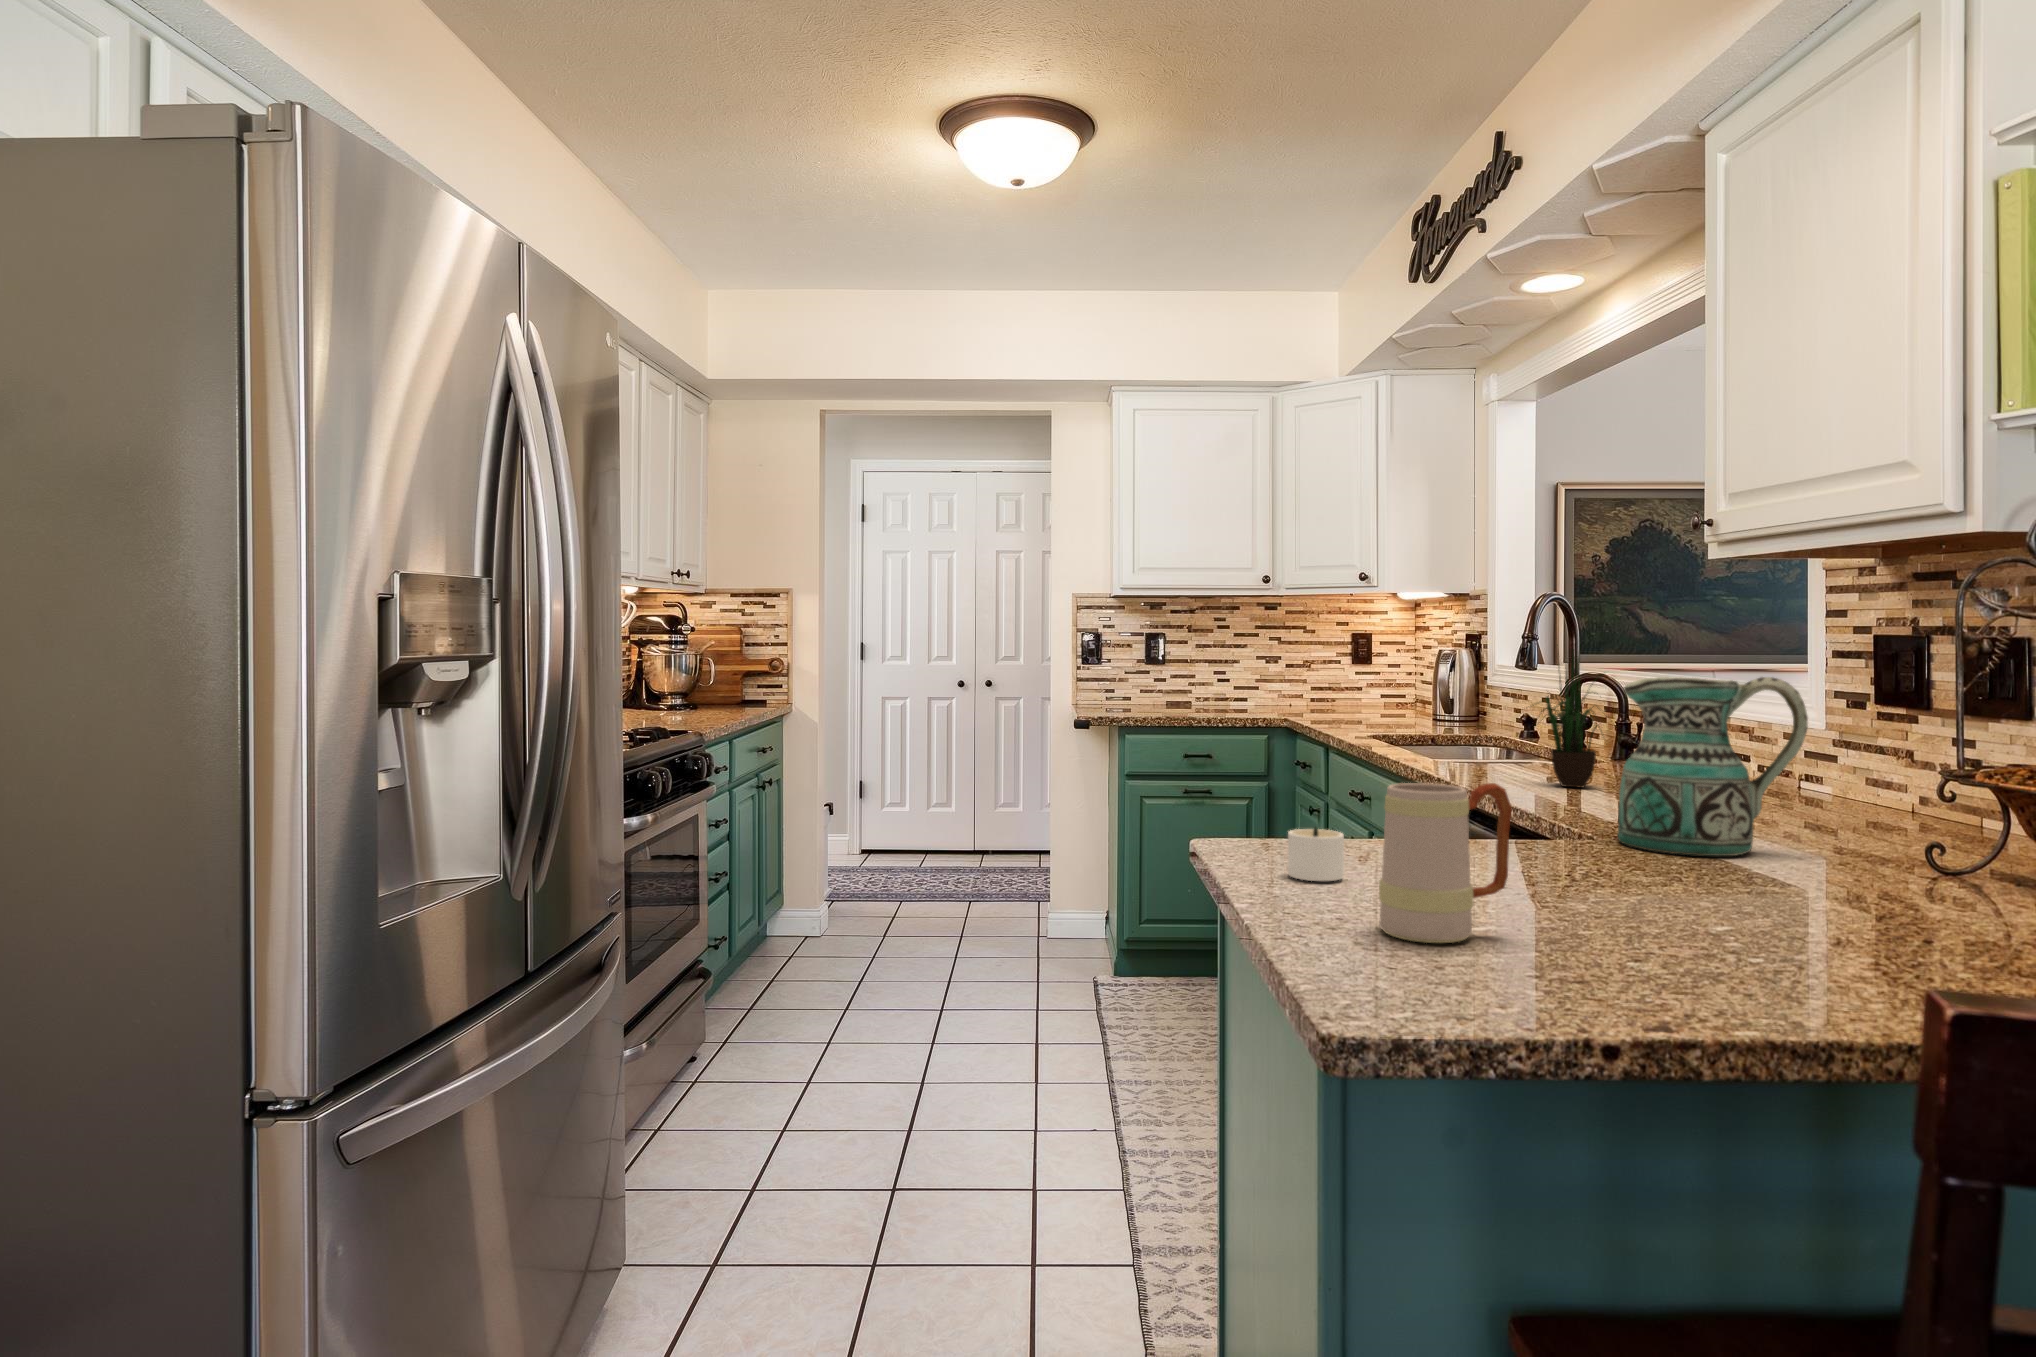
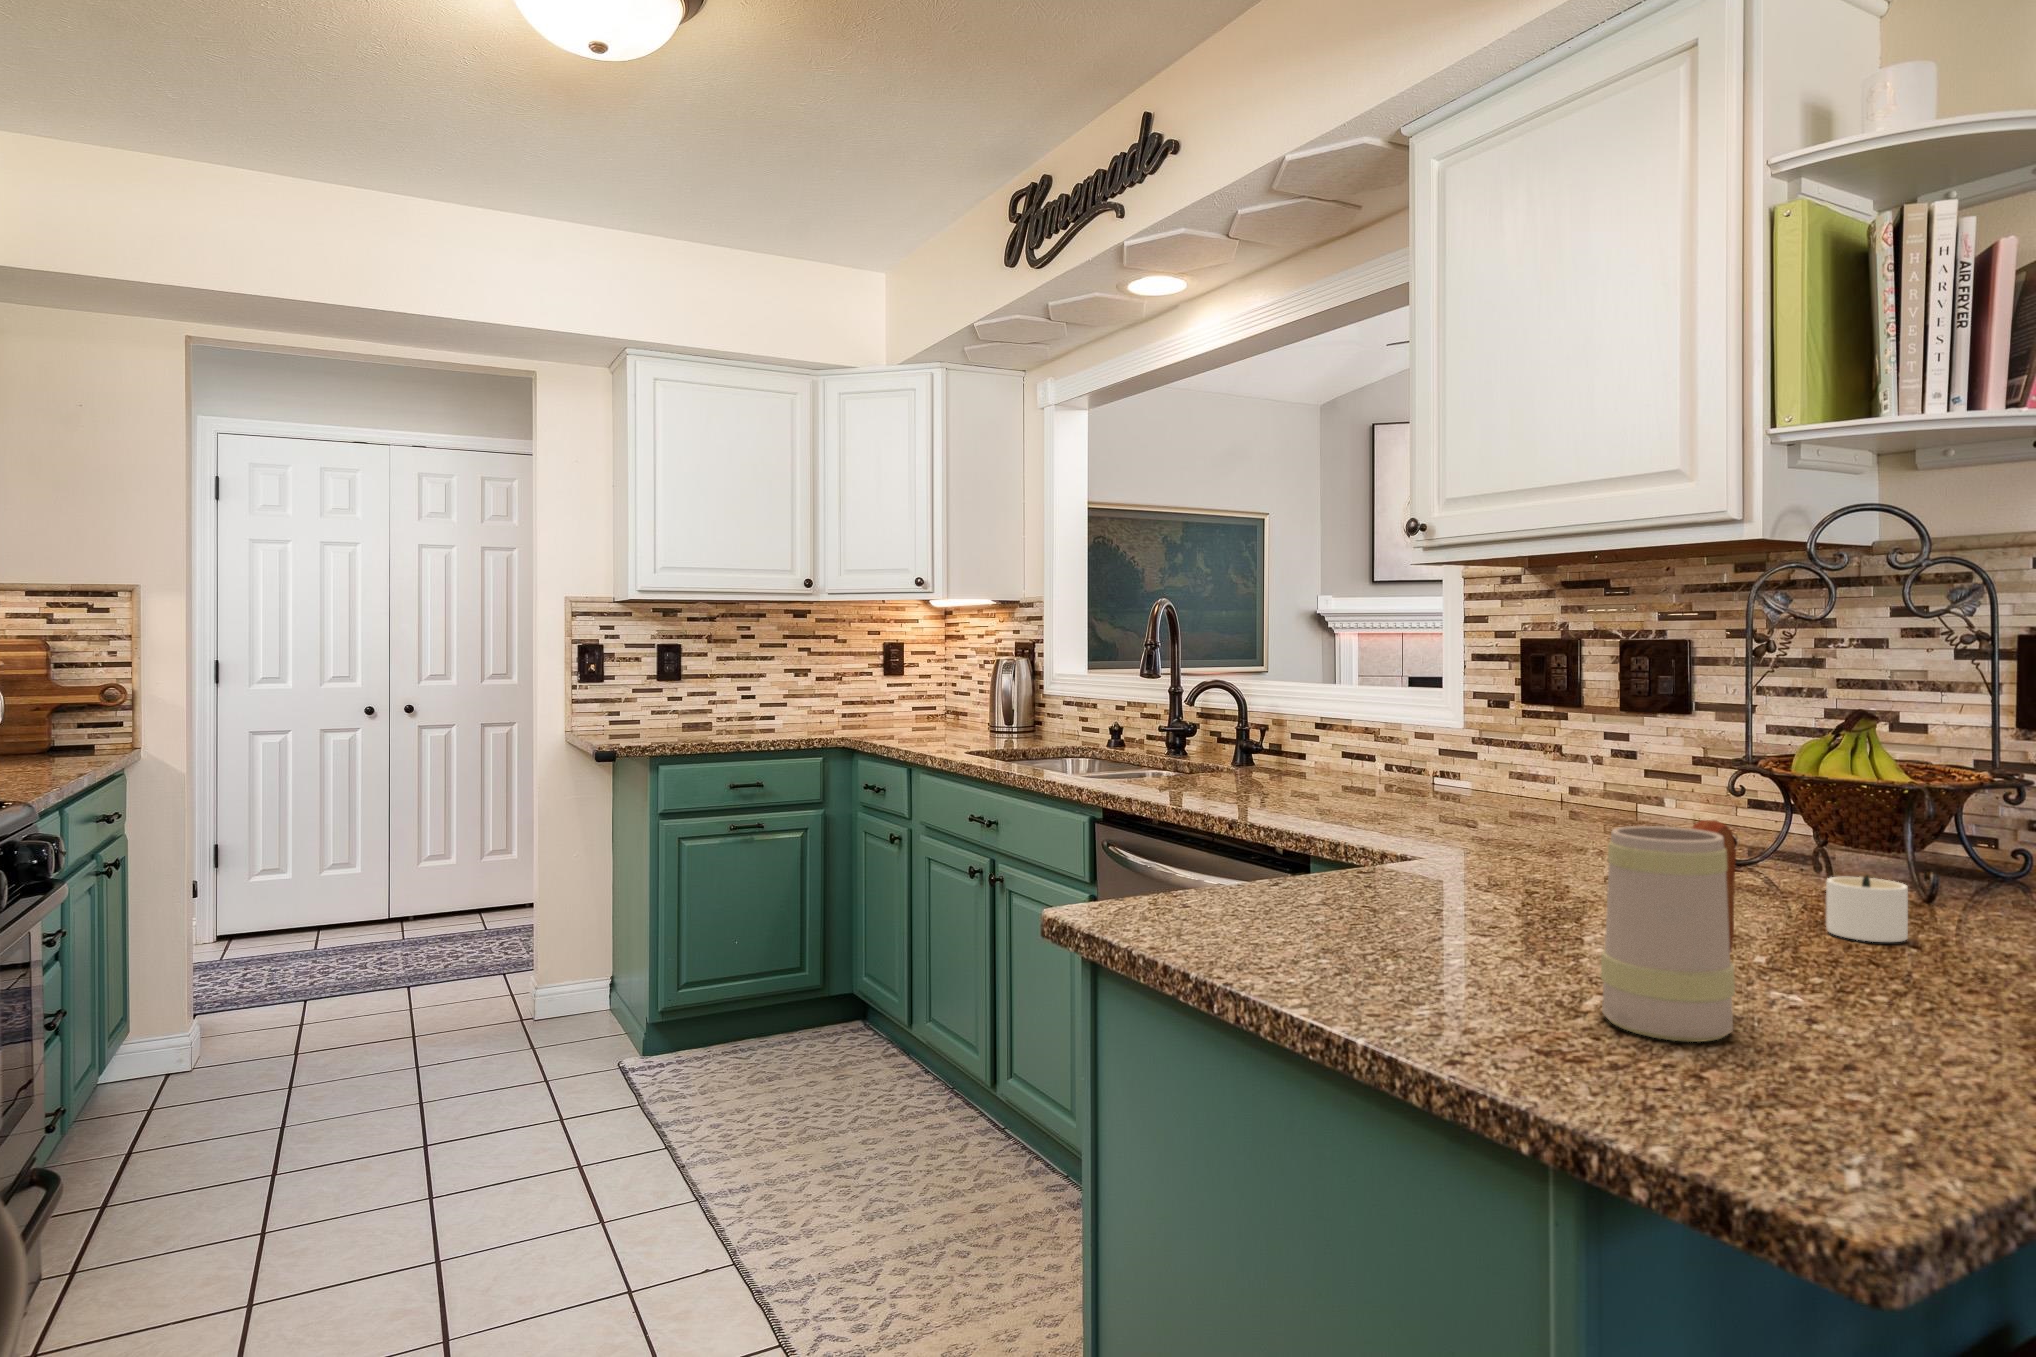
potted plant: present [1533,649,1599,788] -> none [1210,624,1295,798]
ceramic pitcher: present [1618,677,1808,856] -> none [1446,680,1609,866]
candle: present [1288,827,1344,881] -> present [1826,876,1908,942]

